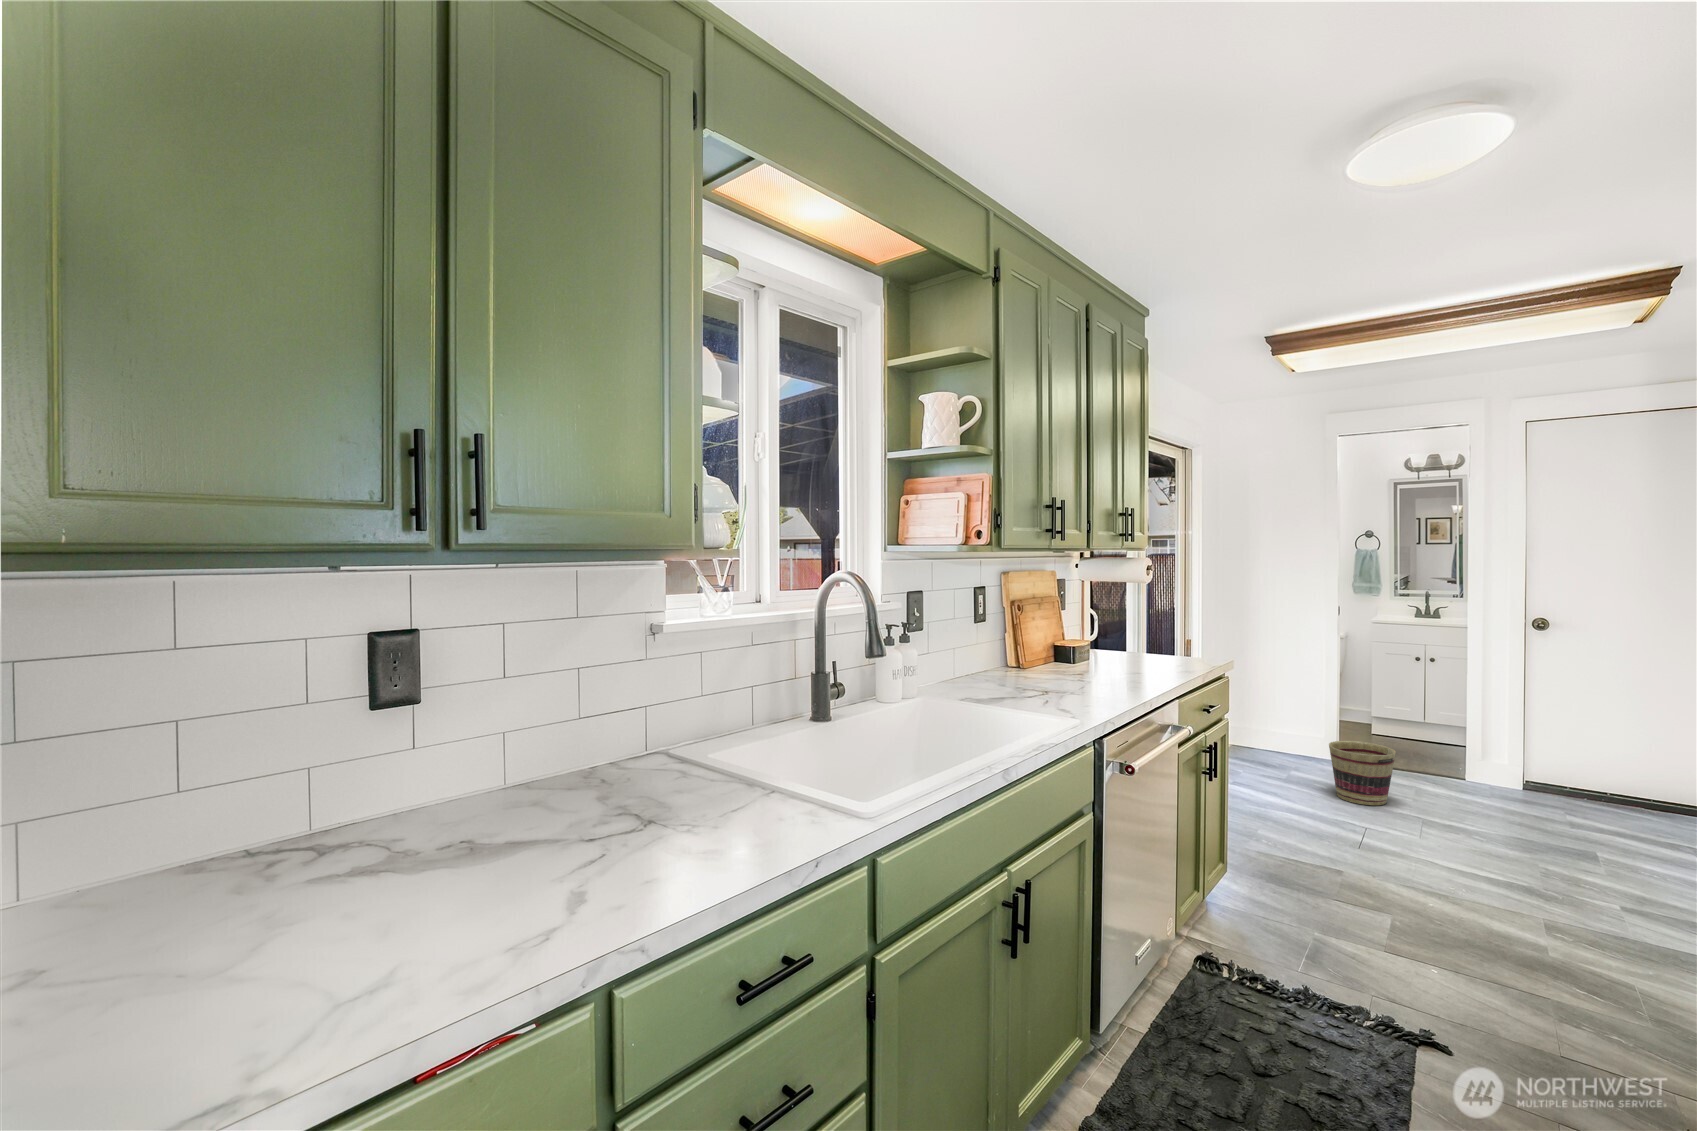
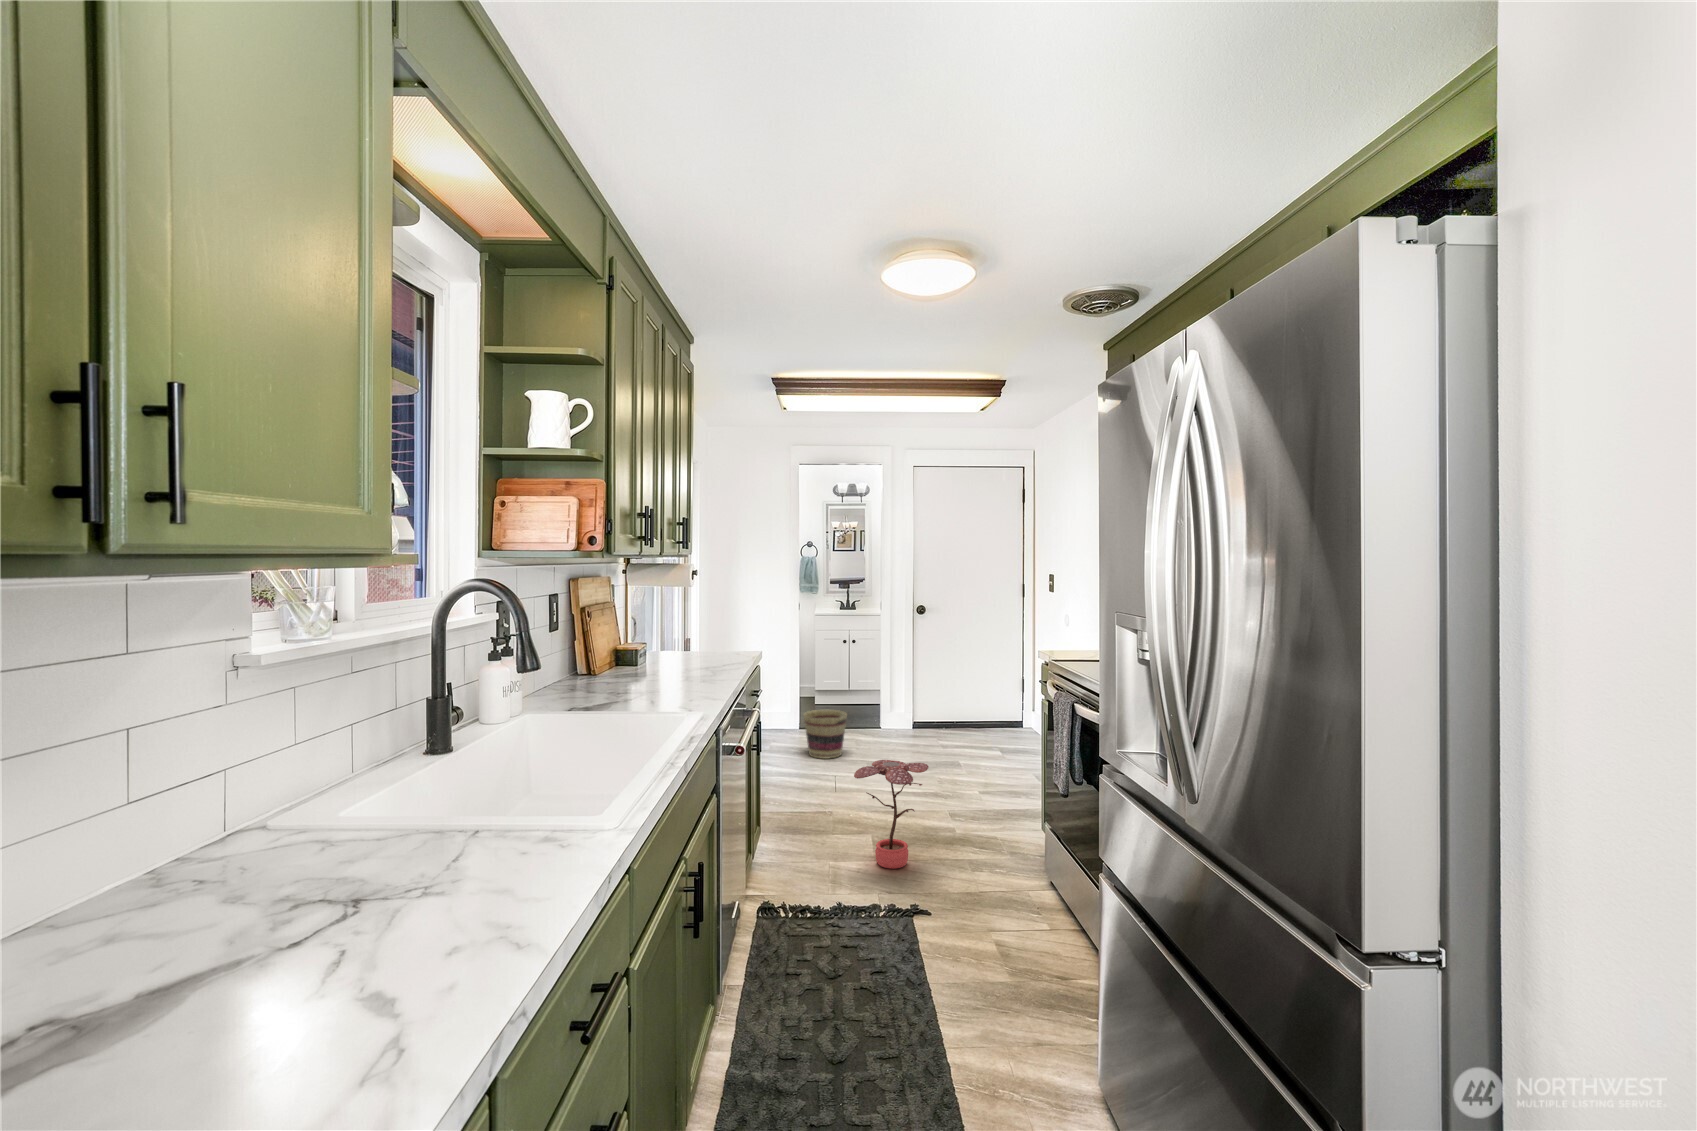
potted plant: none [1349,819,1479,972] -> present [854,760,929,869]

